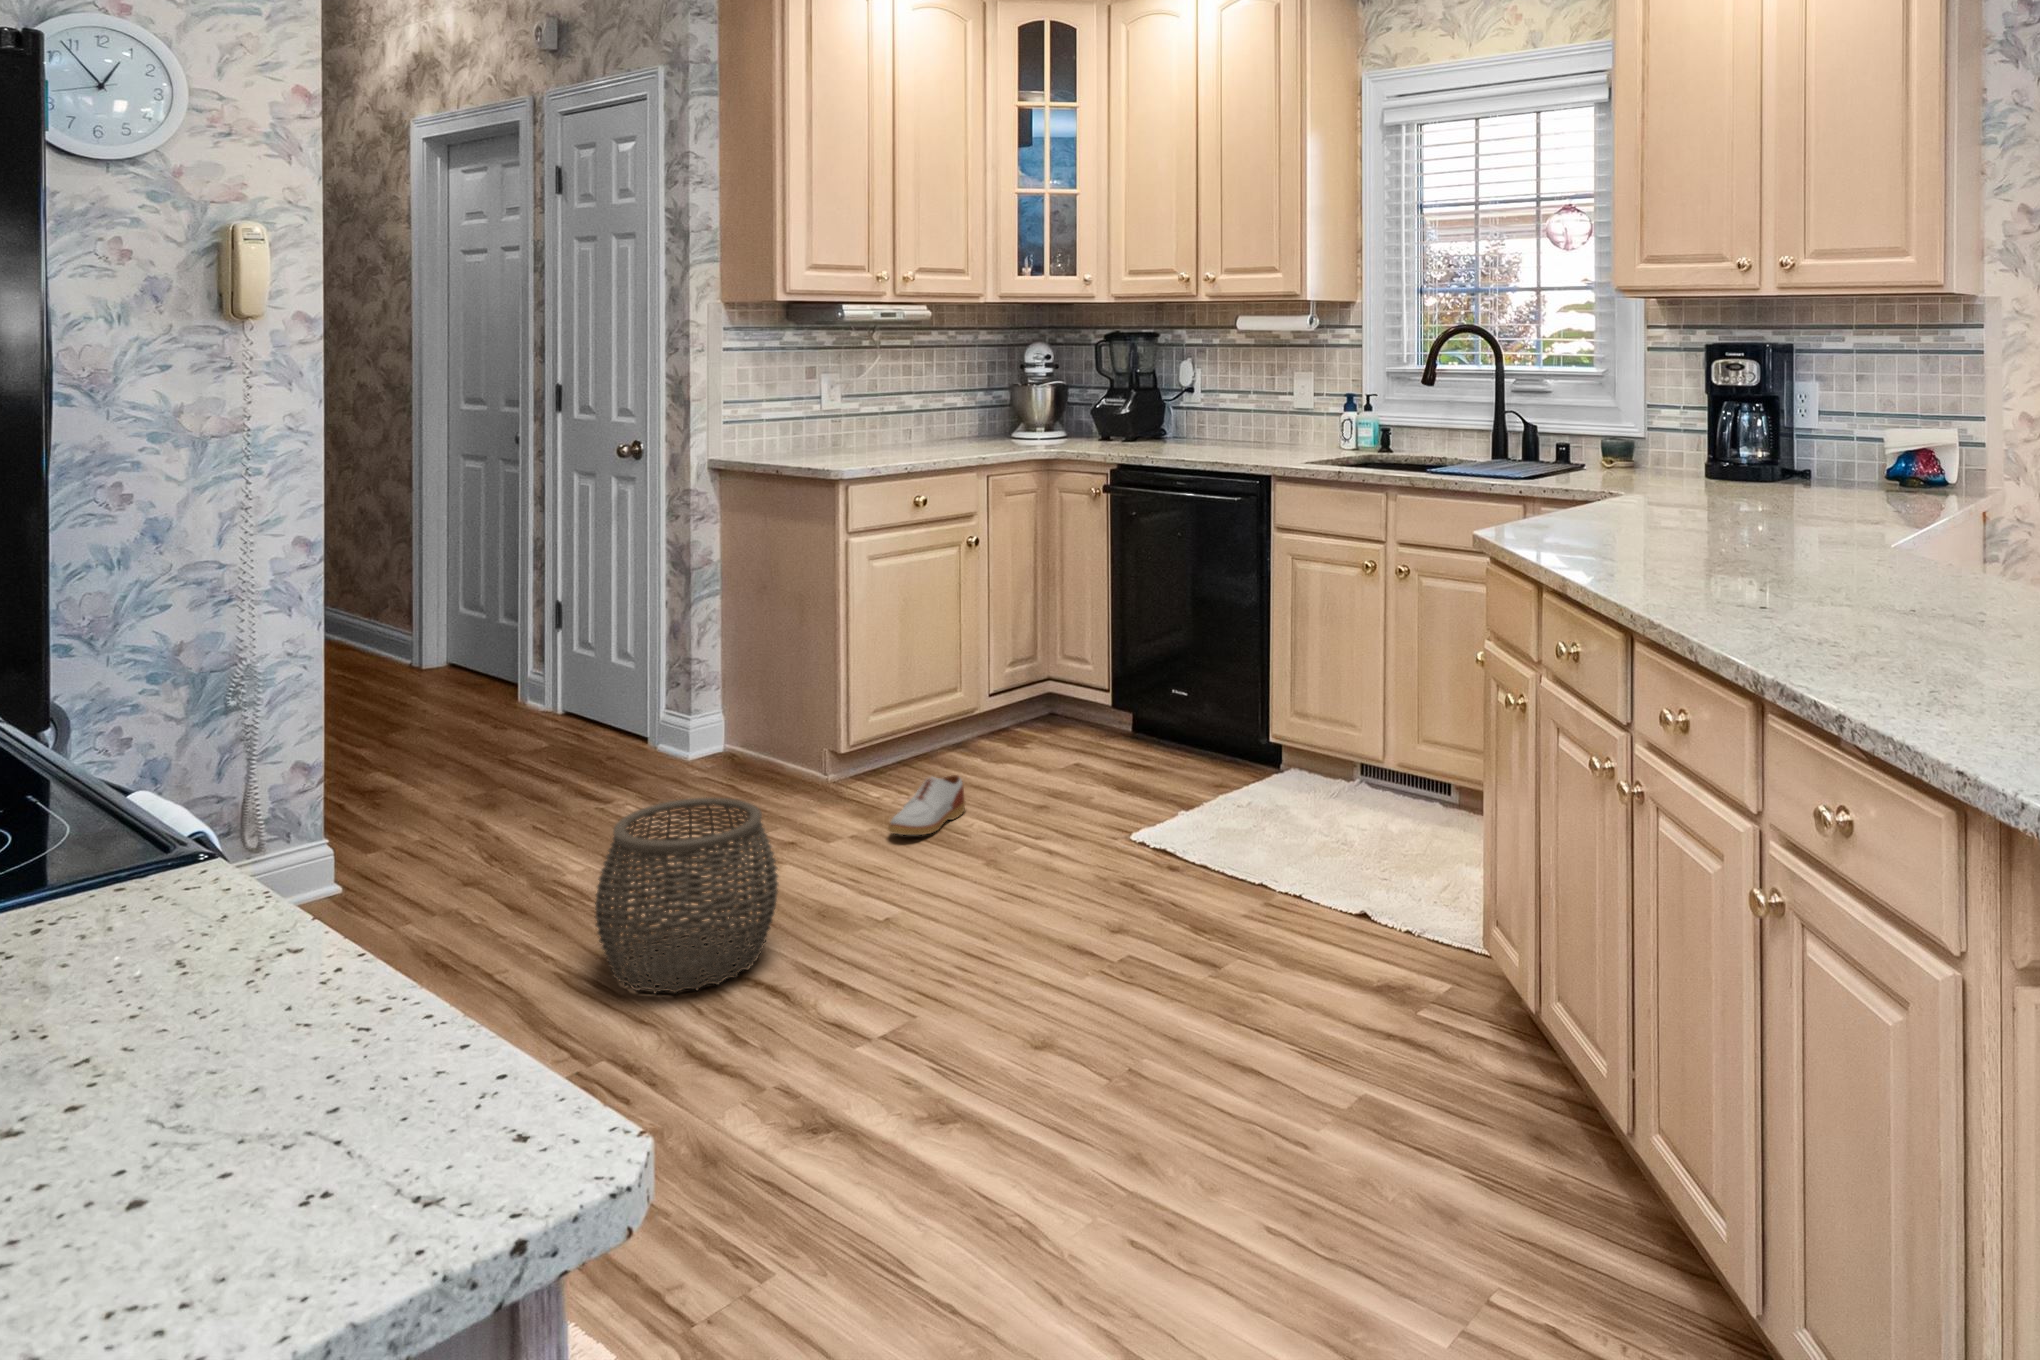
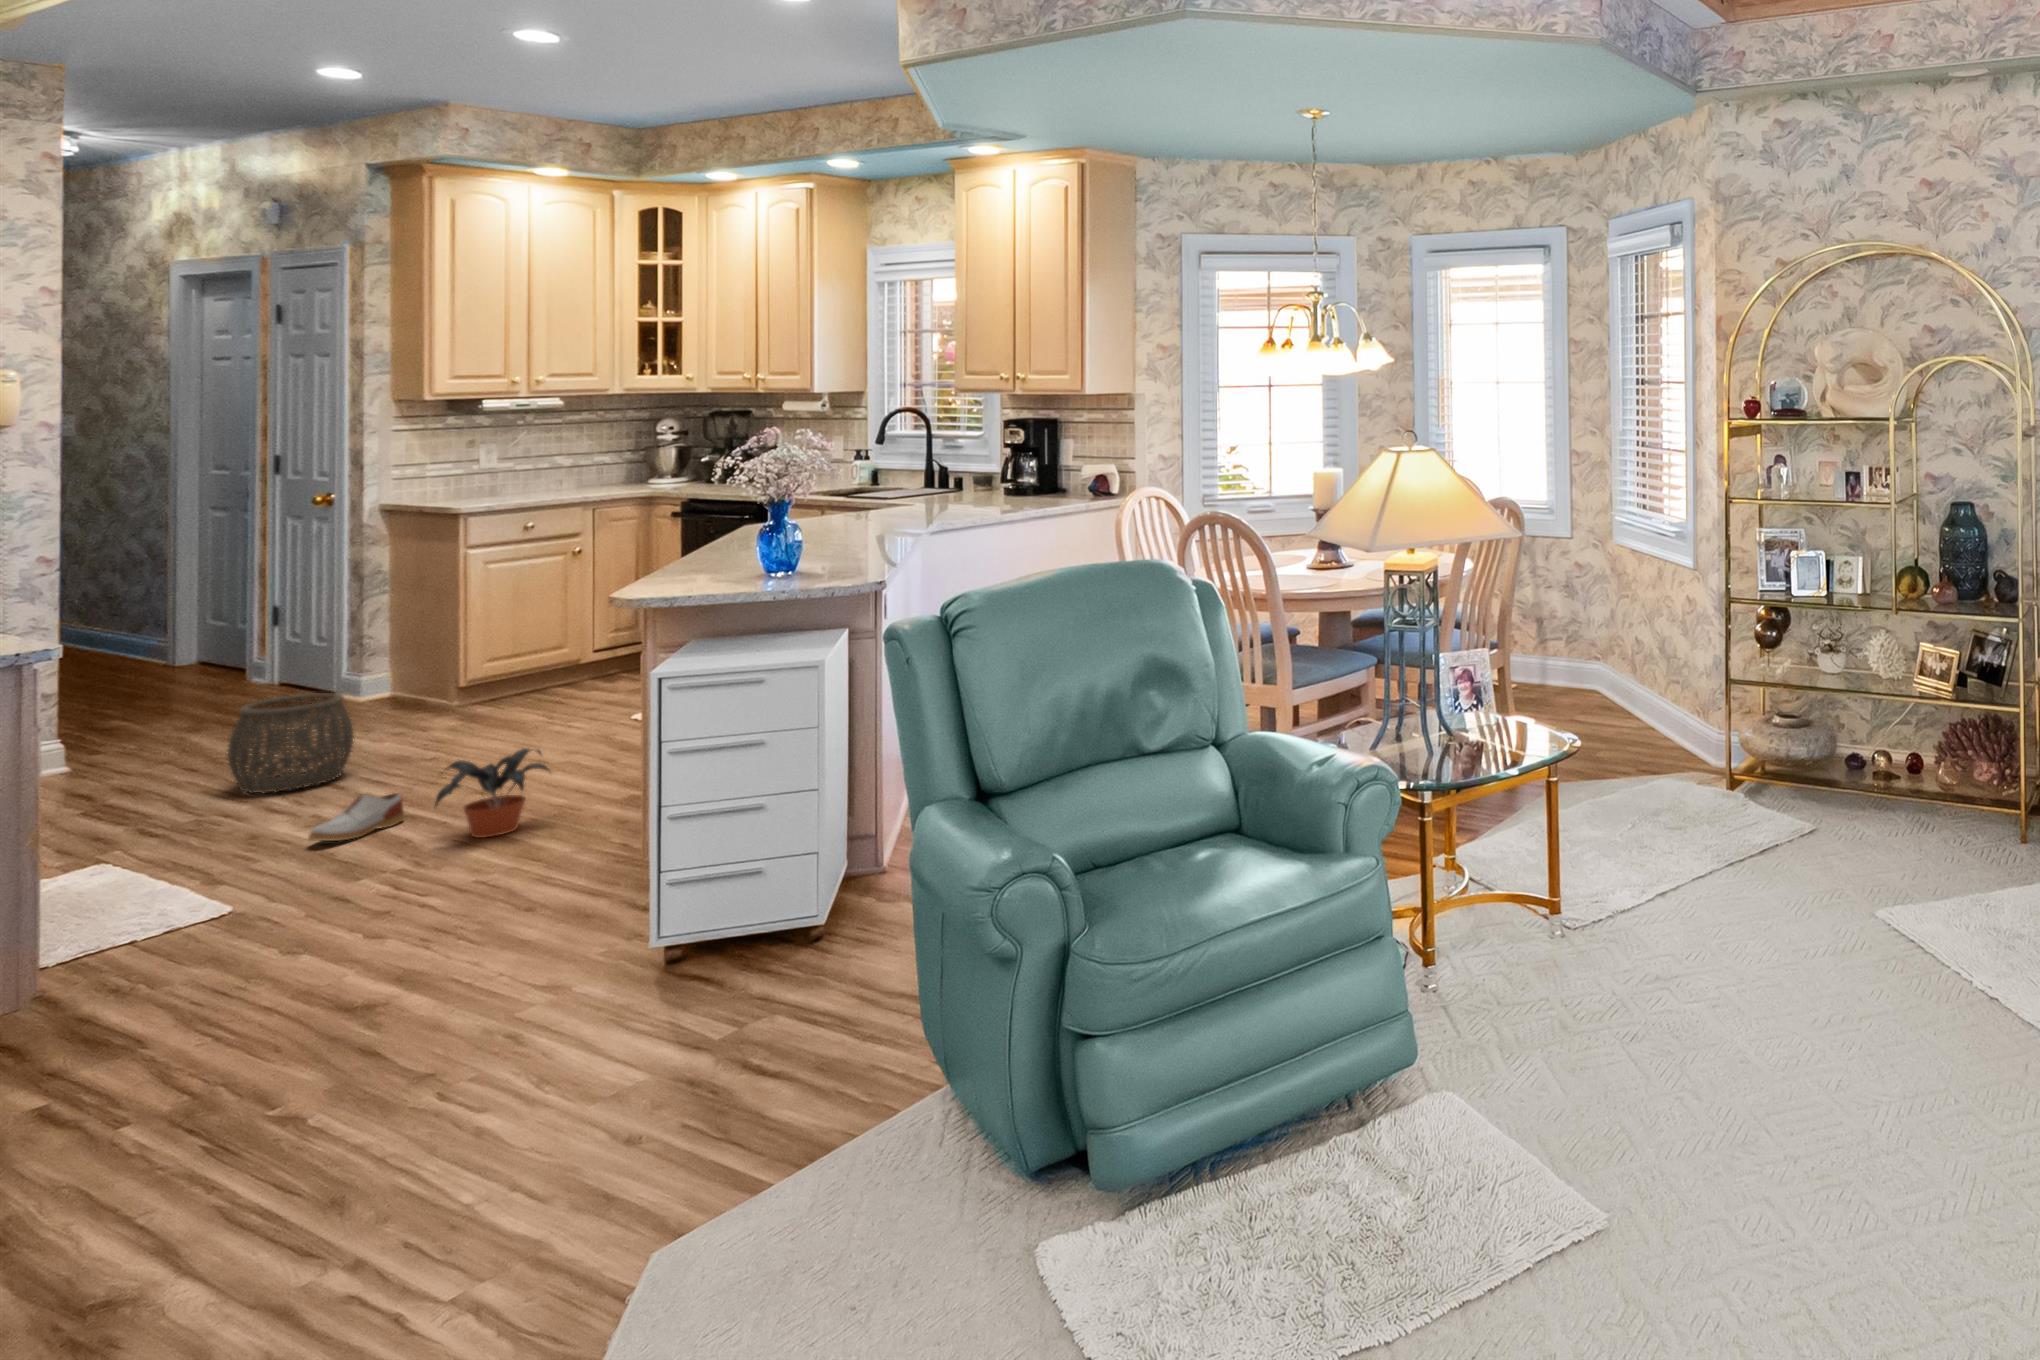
shoe: present [888,775,965,835] -> present [308,793,404,841]
potted plant: none [1056,1006,1267,1227] -> present [435,748,548,838]

